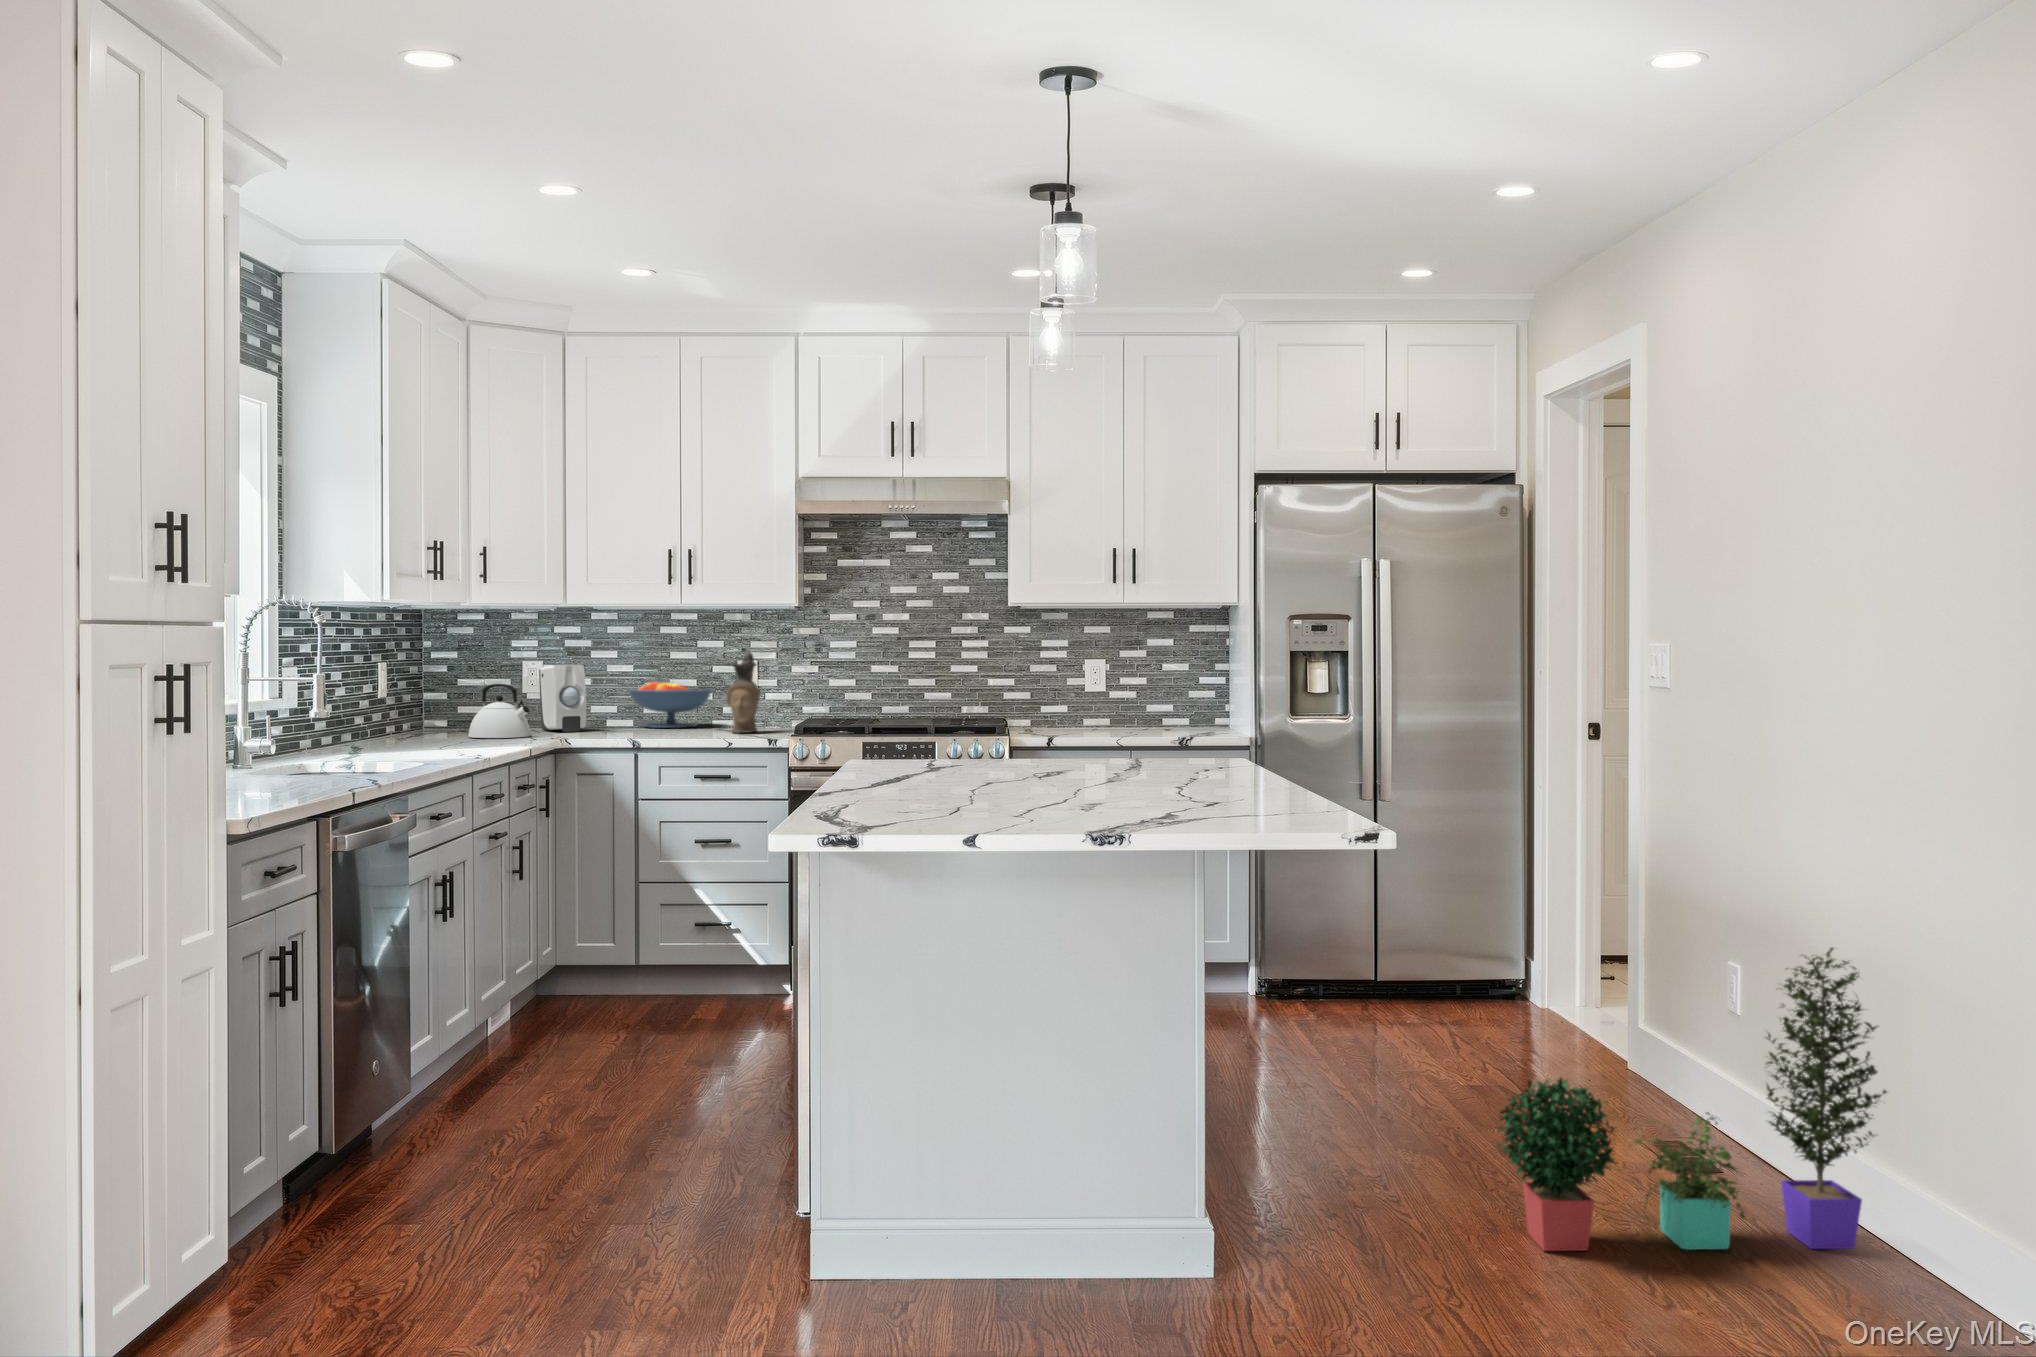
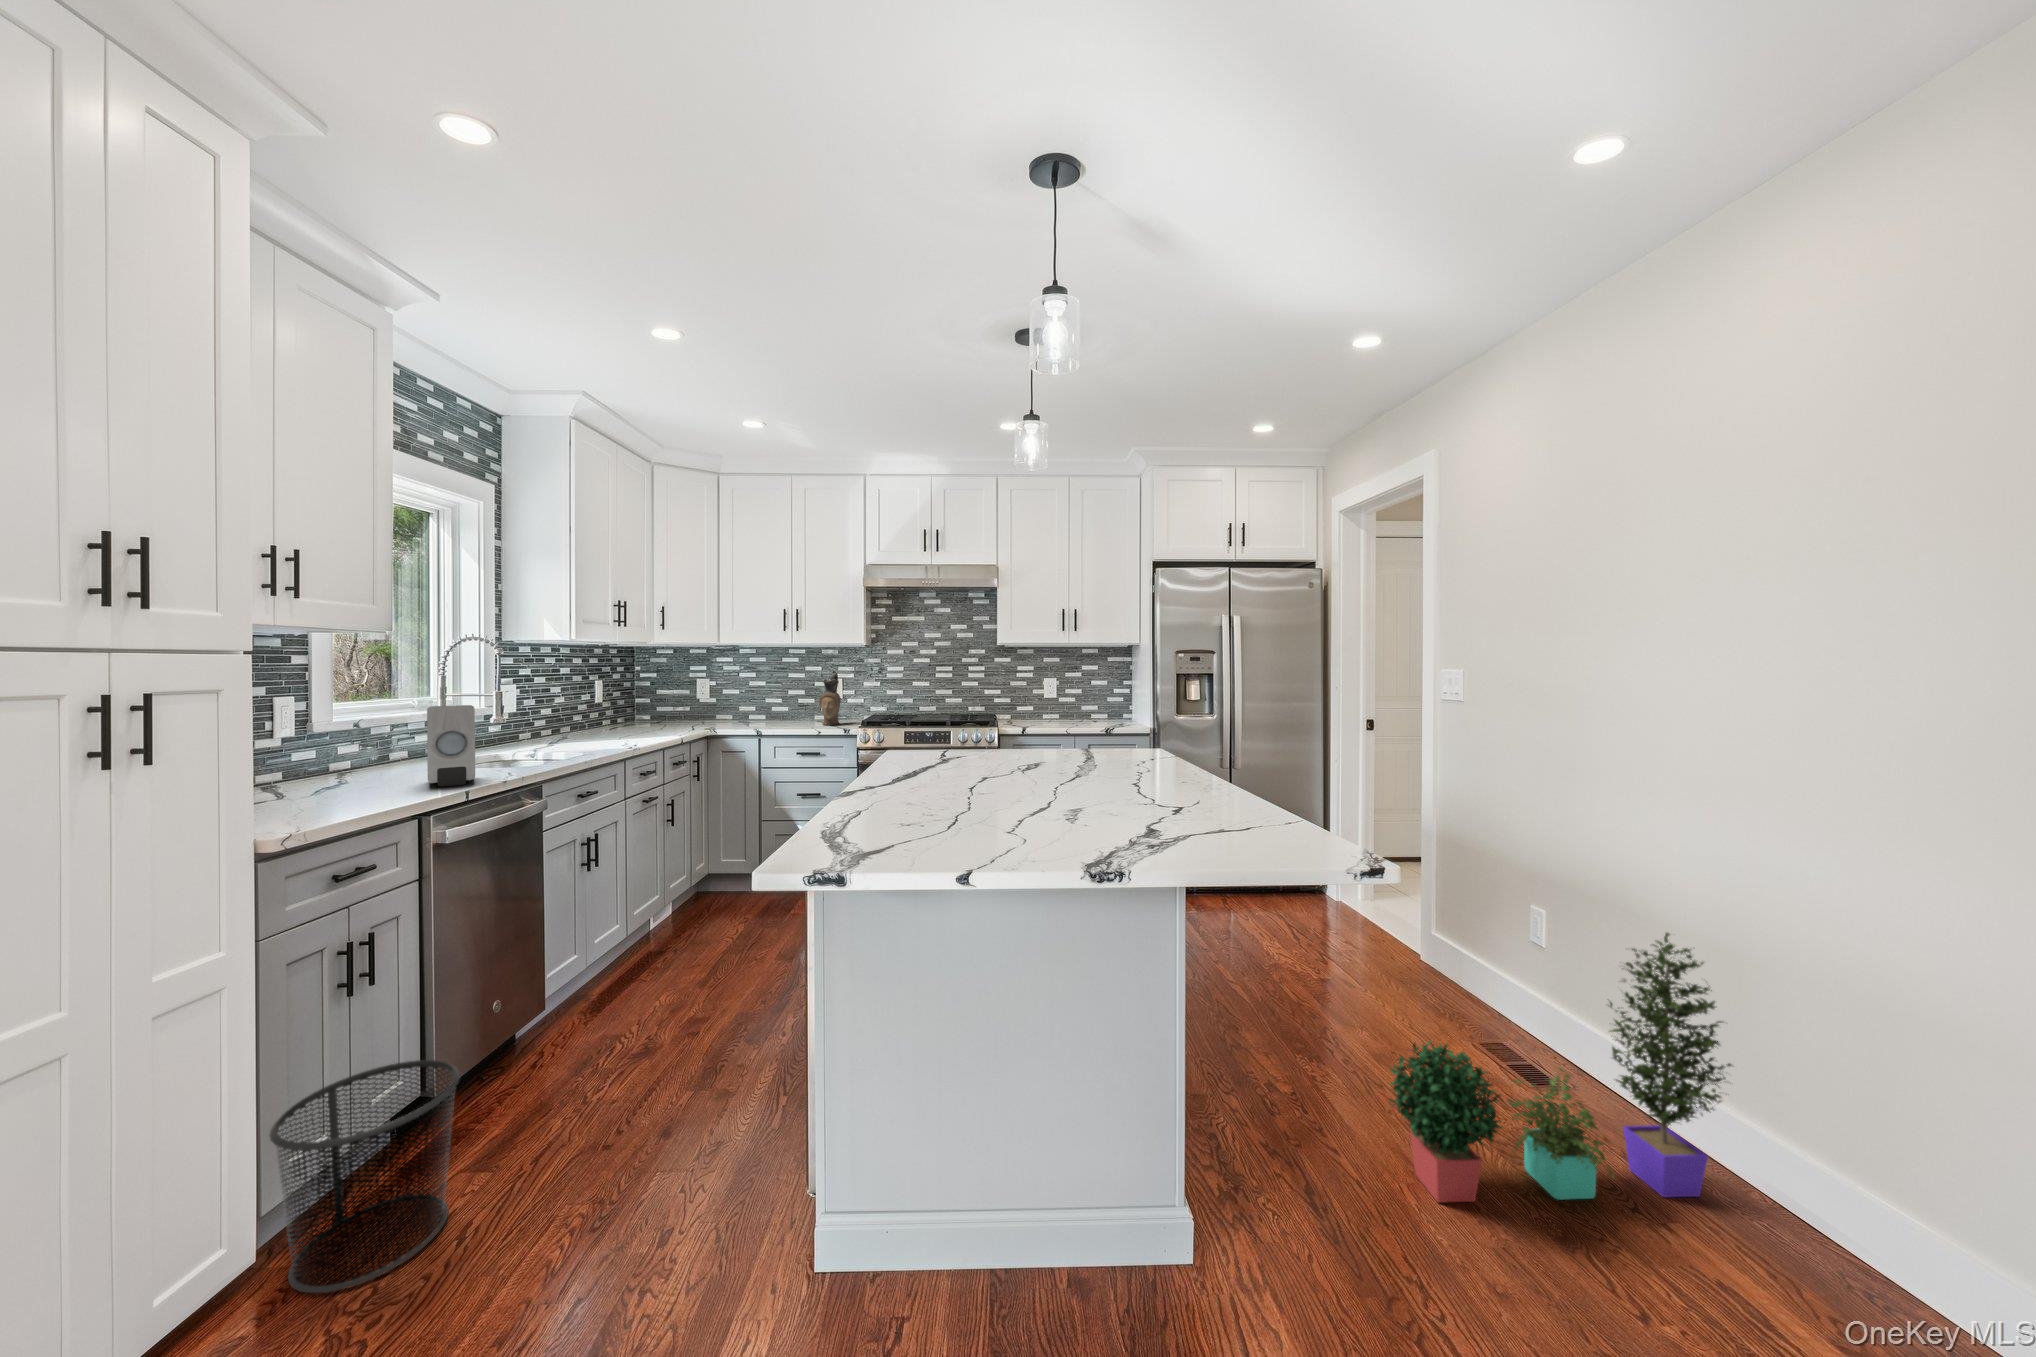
soap dispenser: present [539,665,586,732] -> present [427,705,475,786]
fruit bowl: present [629,682,712,728] -> none [763,687,816,720]
kettle: present [469,684,531,738] -> none [650,695,692,730]
trash can: none [251,1086,420,1298] -> present [269,1060,460,1293]

